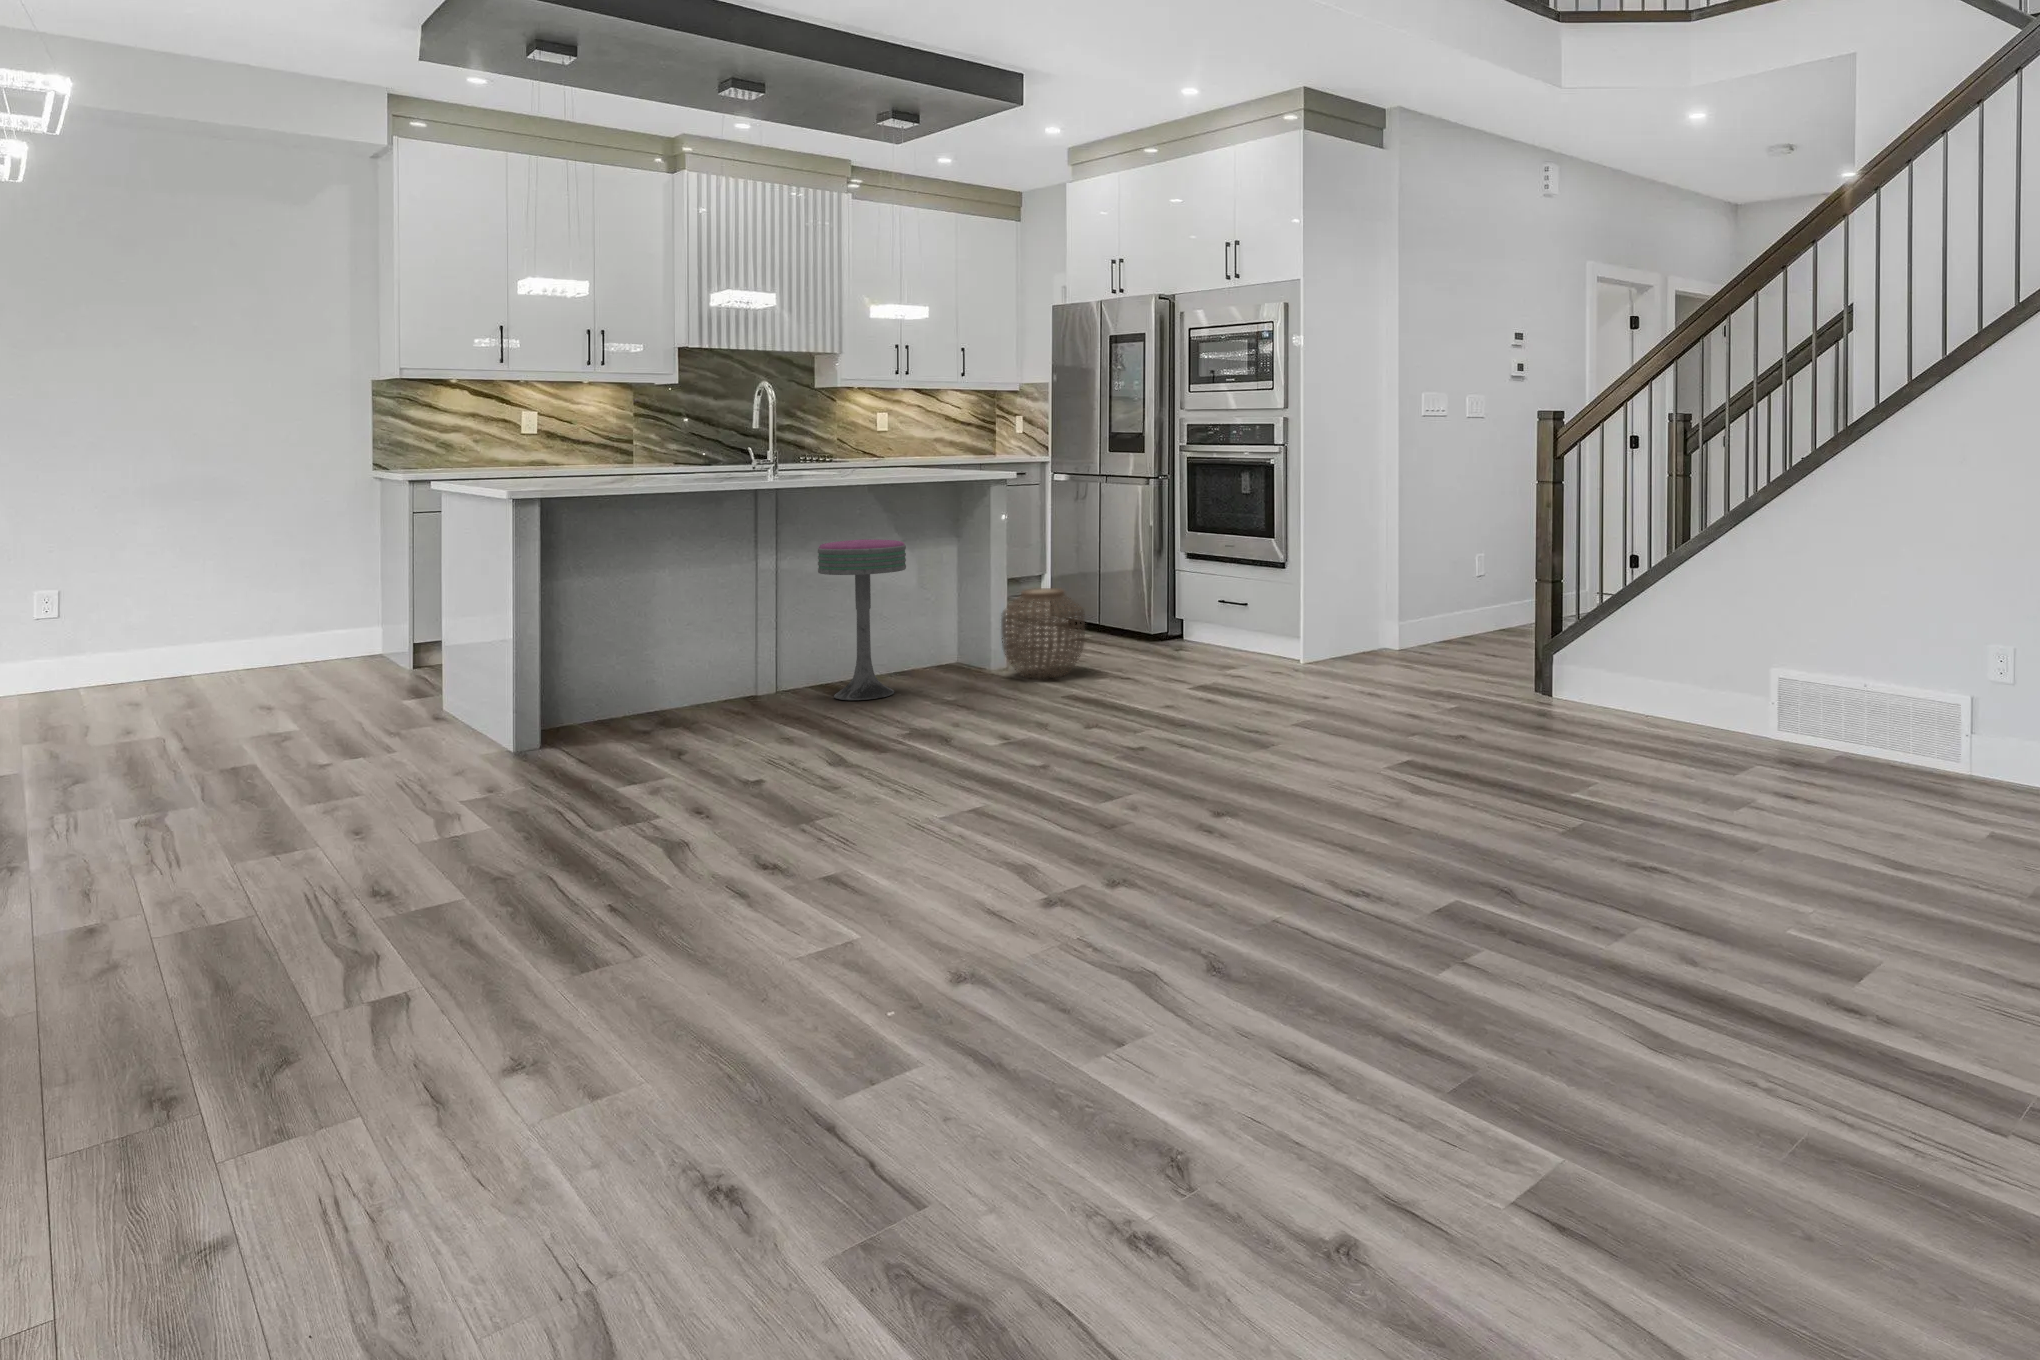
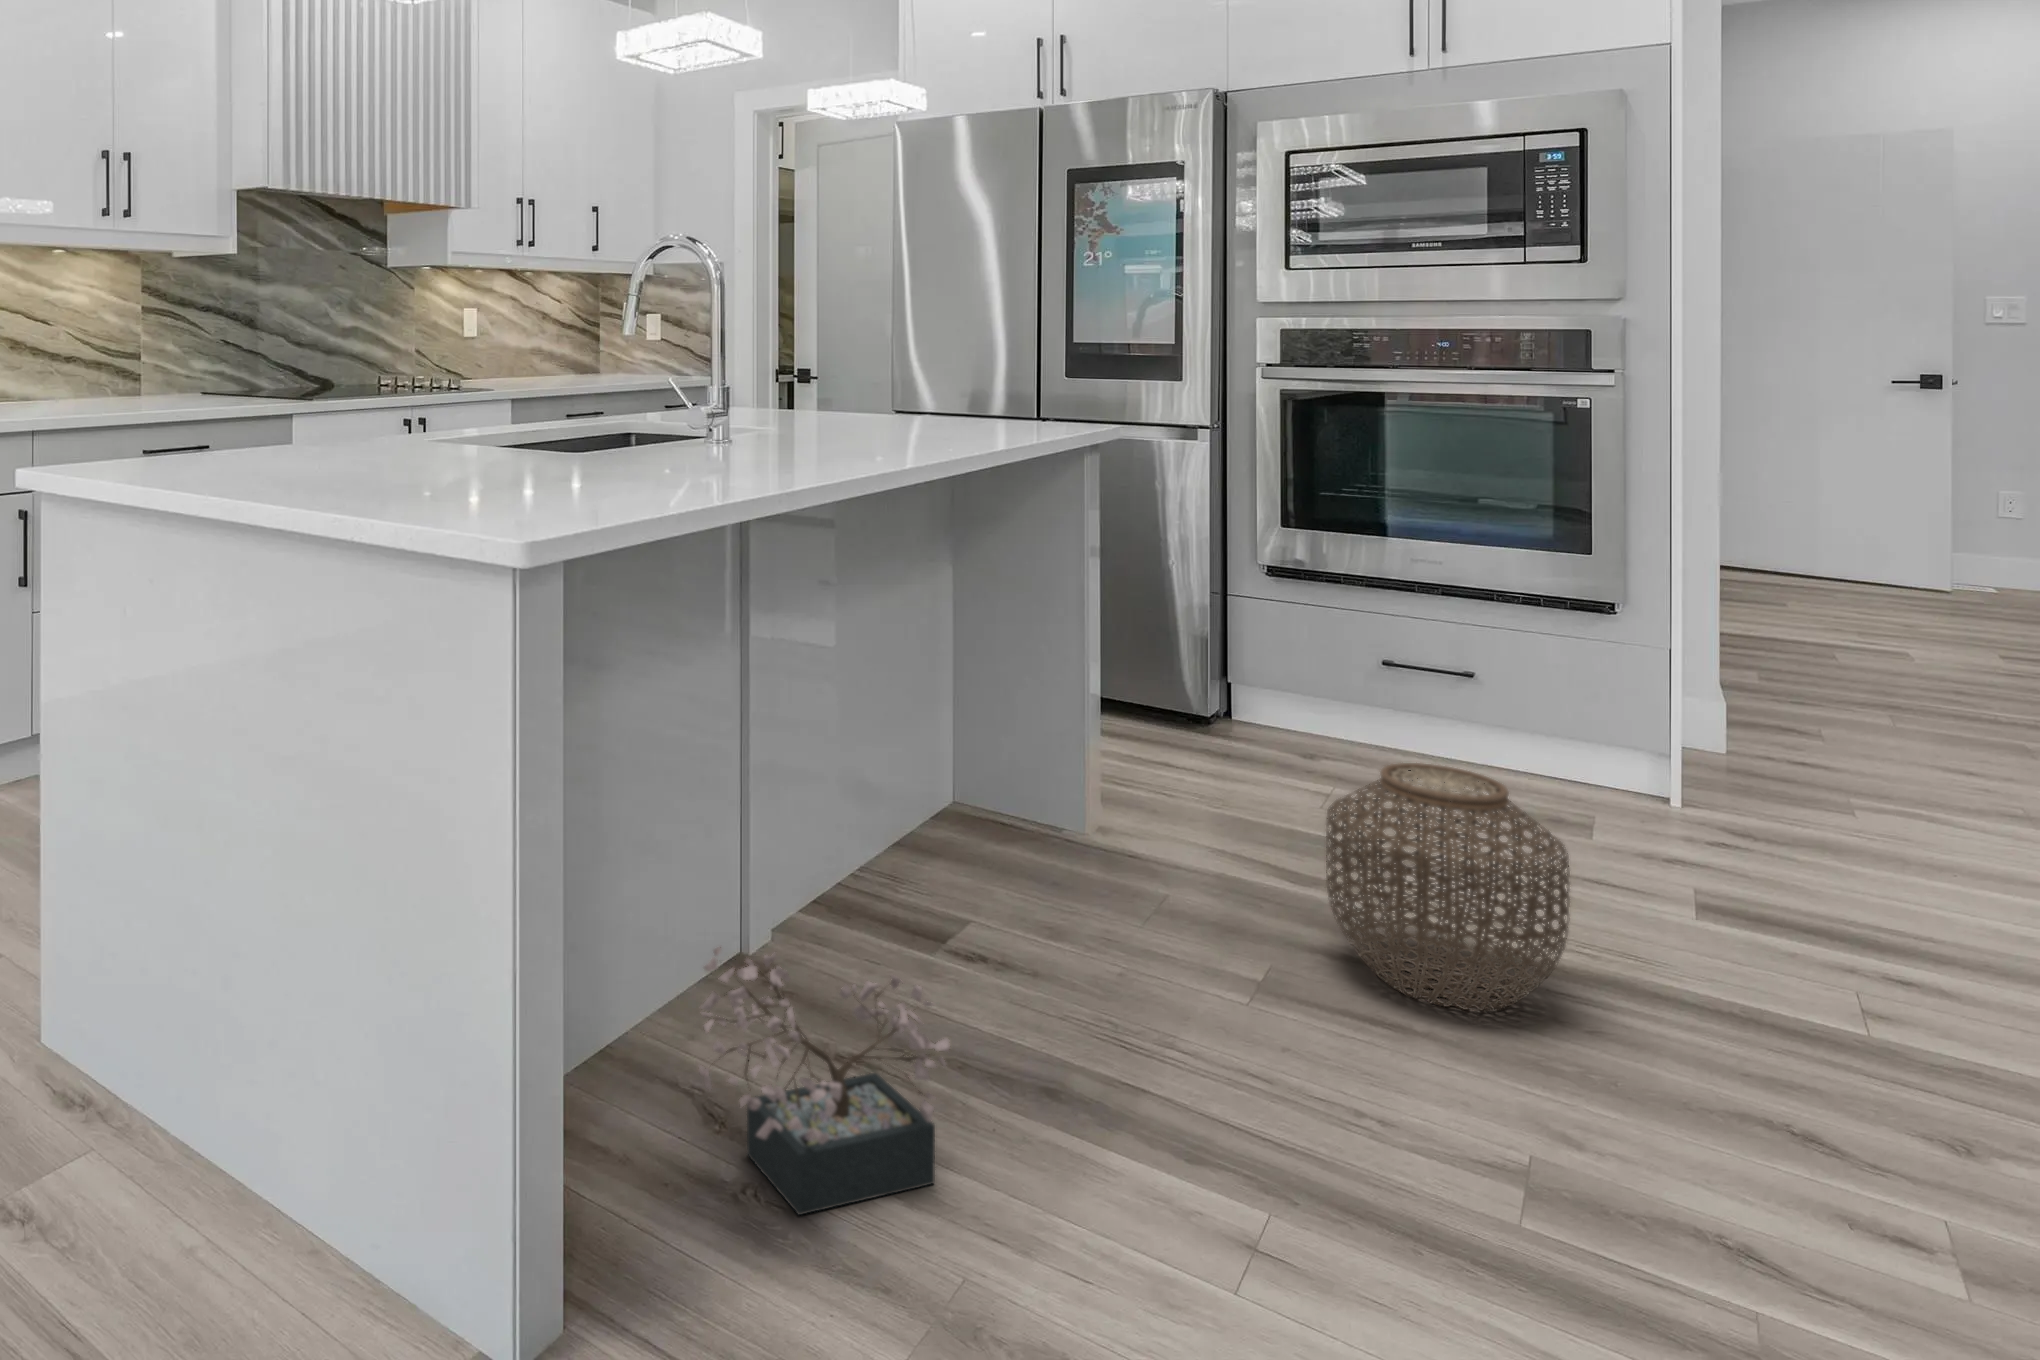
bar stool: present [818,539,906,700] -> none [1061,672,1315,1154]
decorative plant: none [656,628,760,710] -> present [699,947,949,1215]

